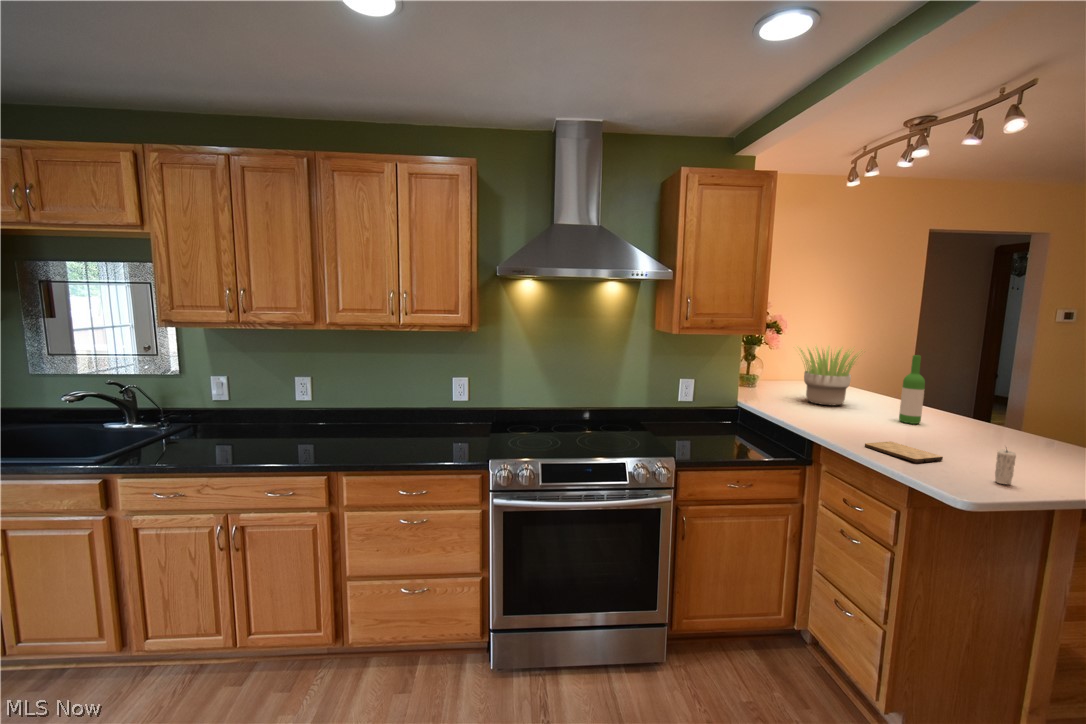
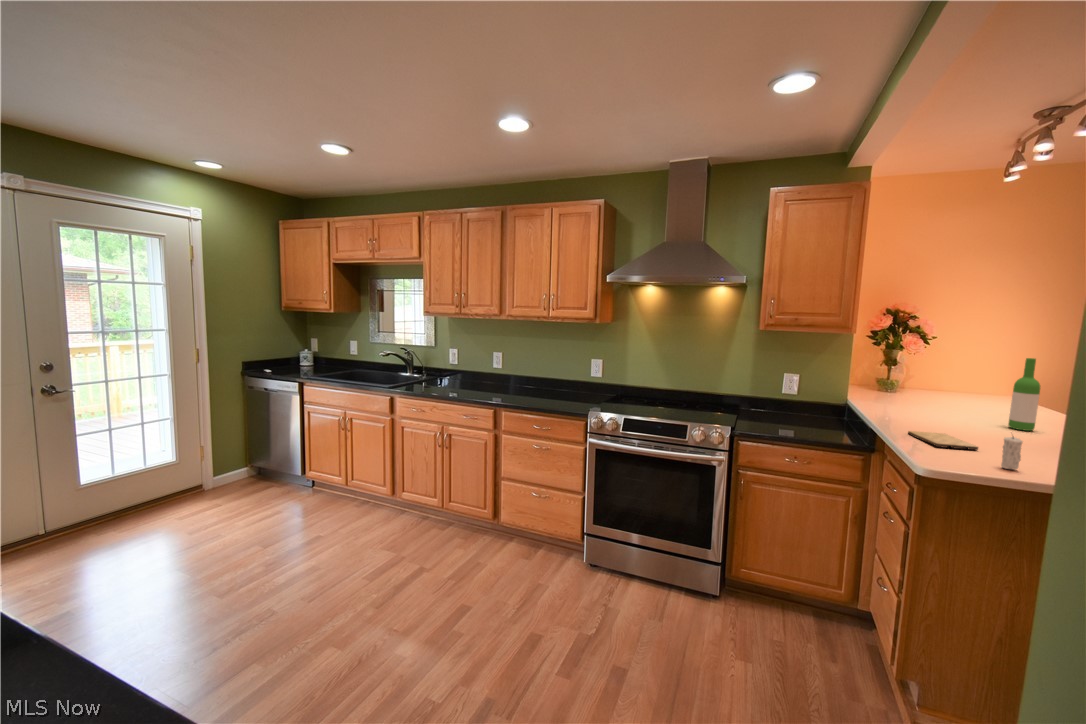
potted plant: present [800,346,858,405] -> none [905,346,1000,410]

